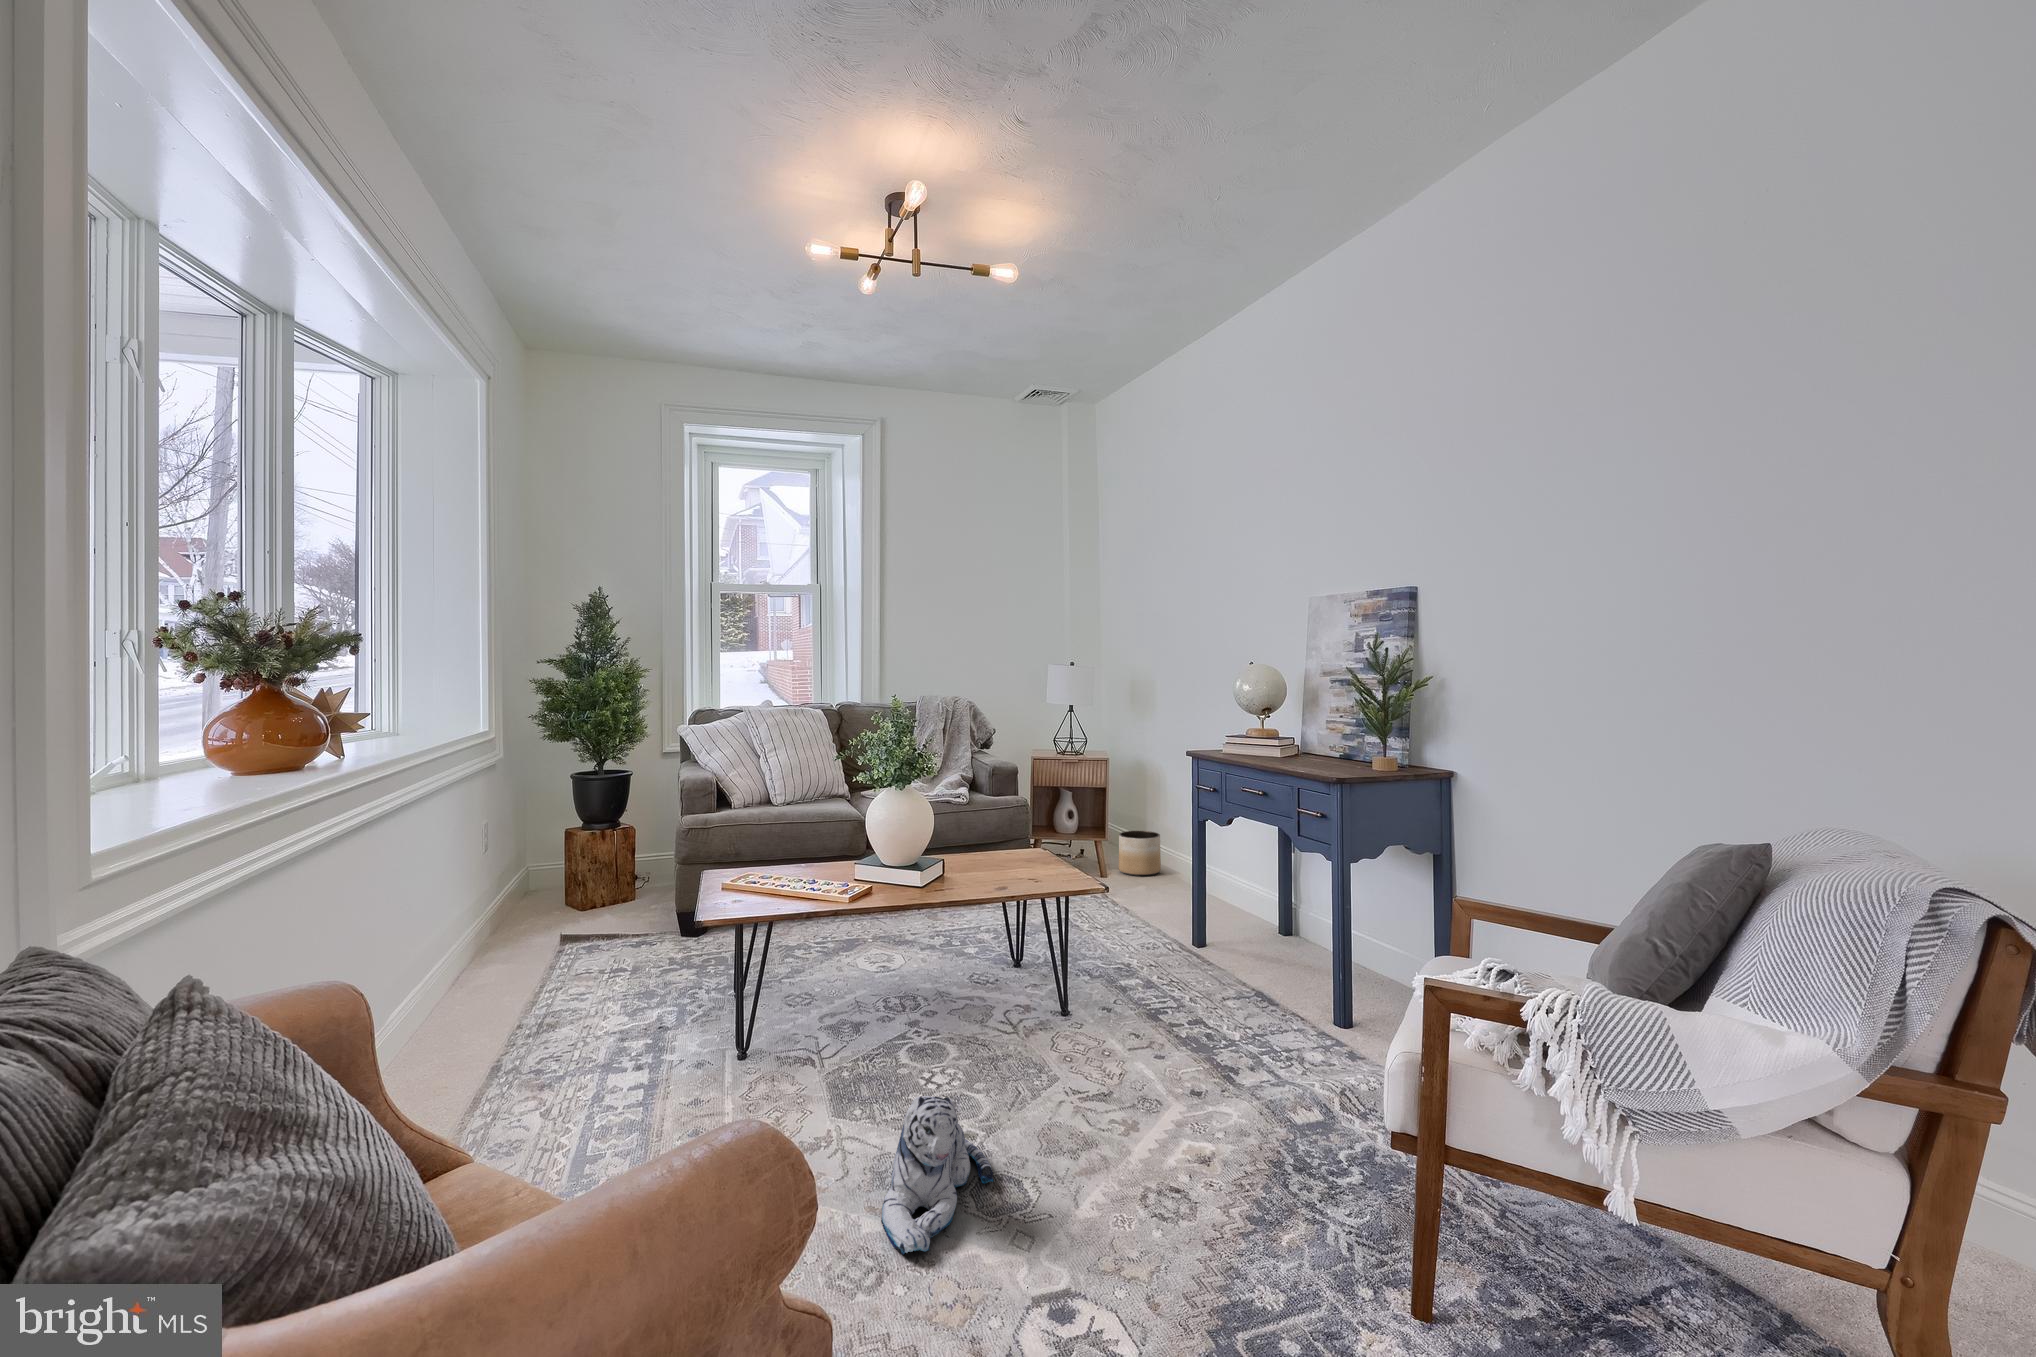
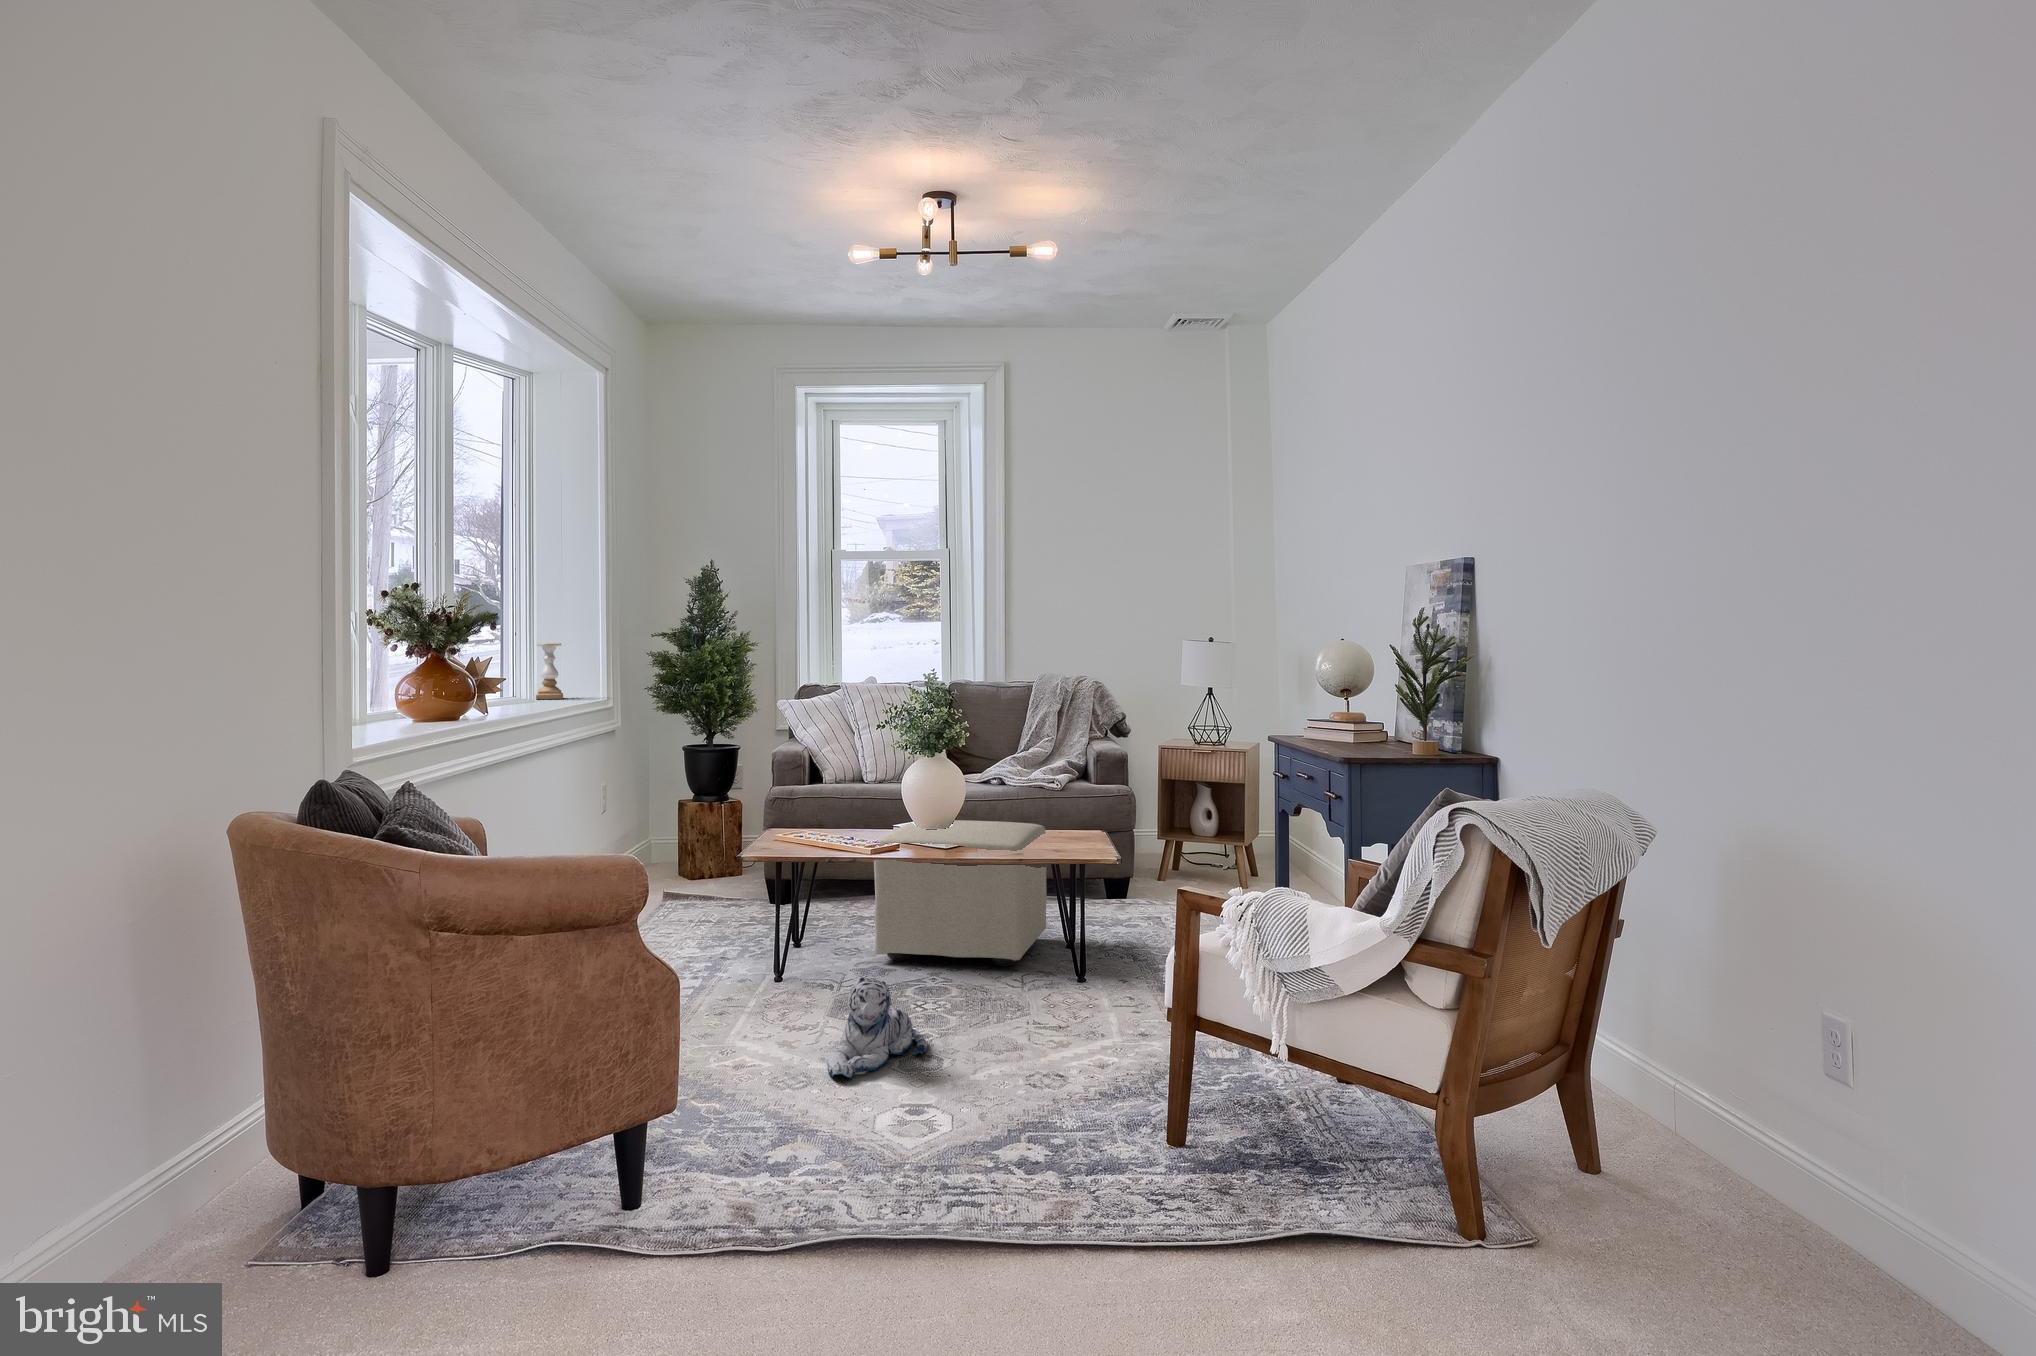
candle holder: none [404,671,437,733] -> present [536,643,563,699]
planter: present [1119,831,1161,876] -> none [1252,834,1299,884]
ottoman: none [839,848,1004,1011] -> present [874,820,1047,966]

